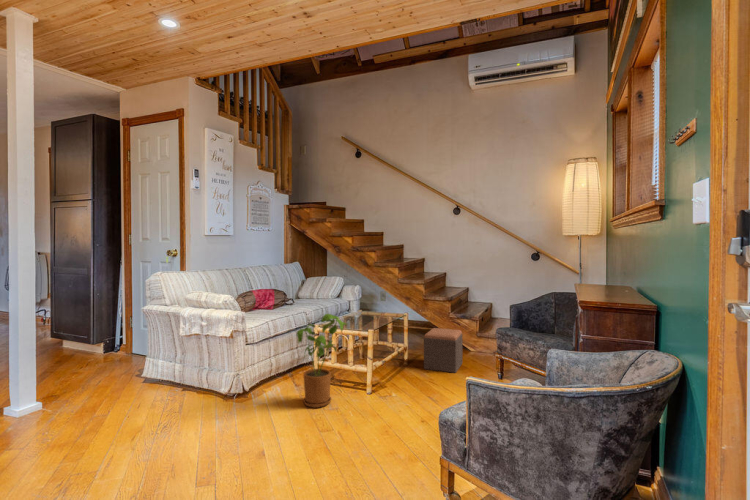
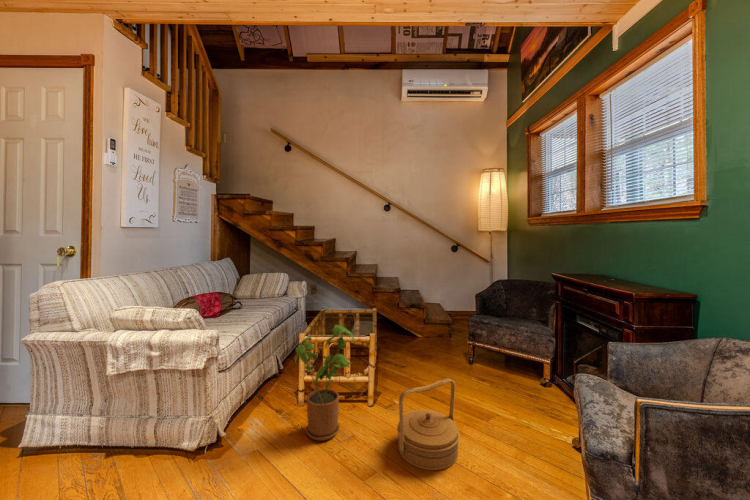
footstool: present [424,328,462,373] -> none [390,320,424,362]
basket: none [359,367,419,439] -> present [397,378,460,471]

